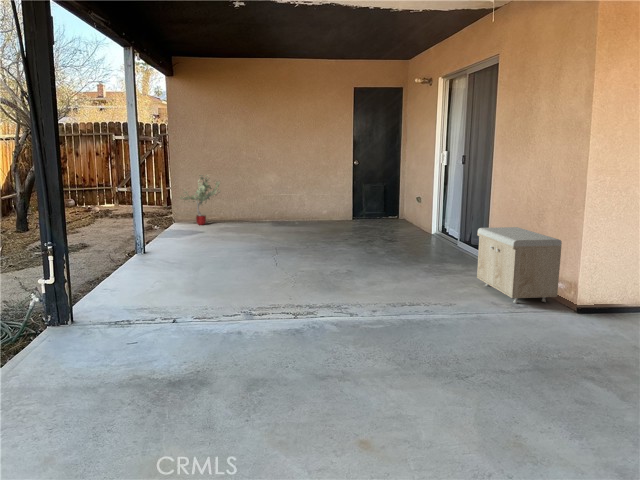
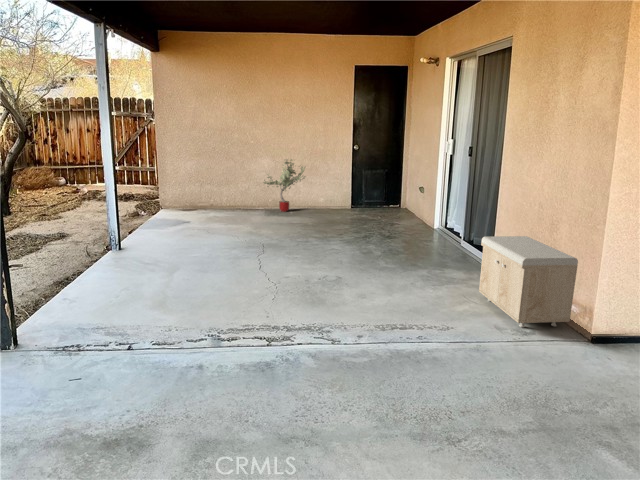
potted tree: present [180,175,220,225] -> present [264,159,305,212]

